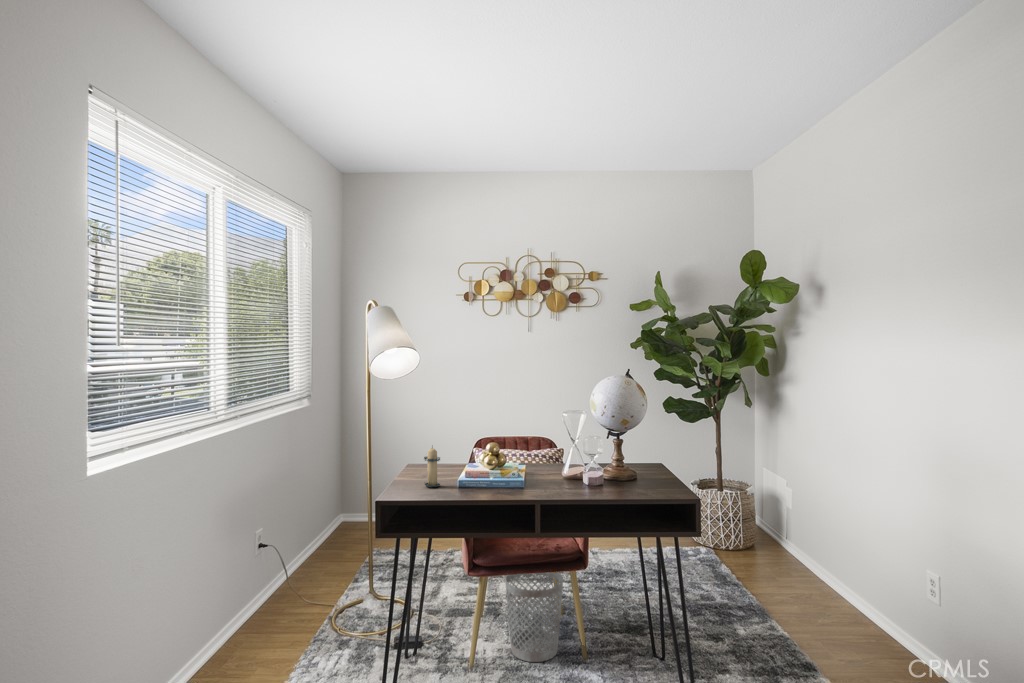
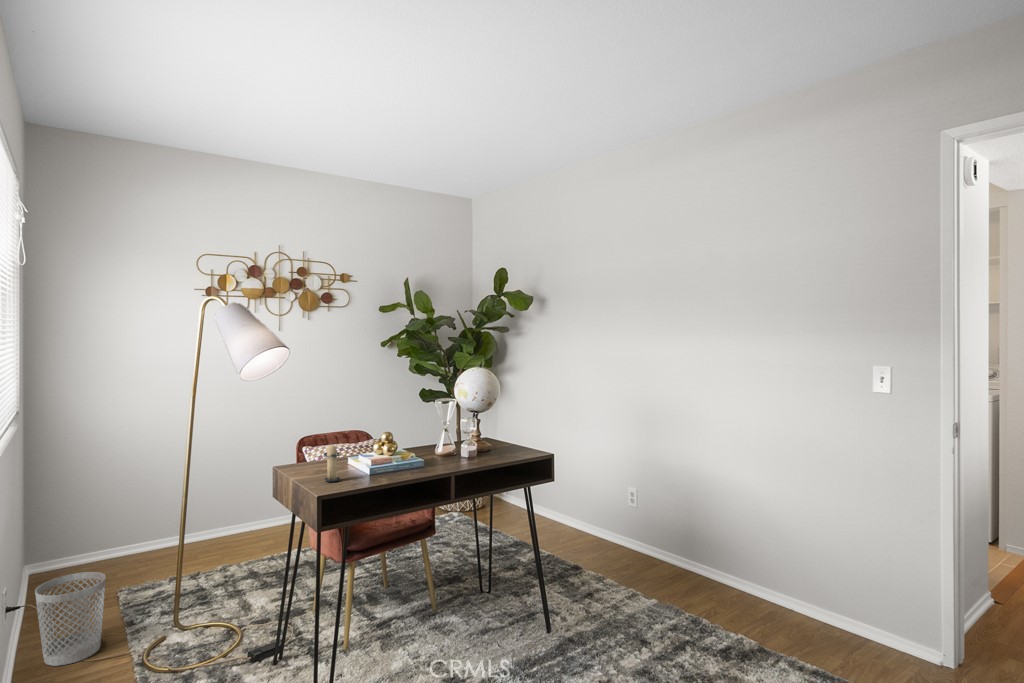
wastebasket: present [505,573,563,662] -> present [35,572,106,666]

